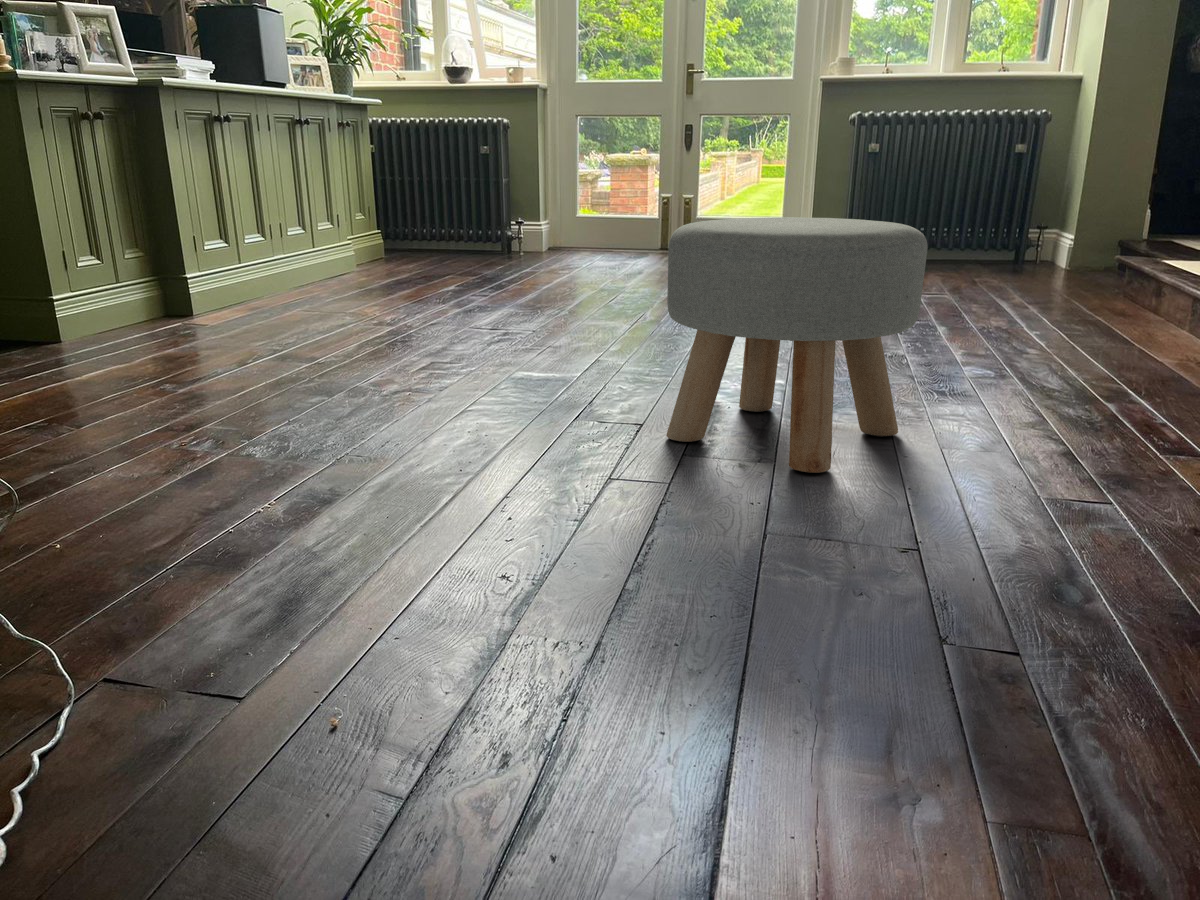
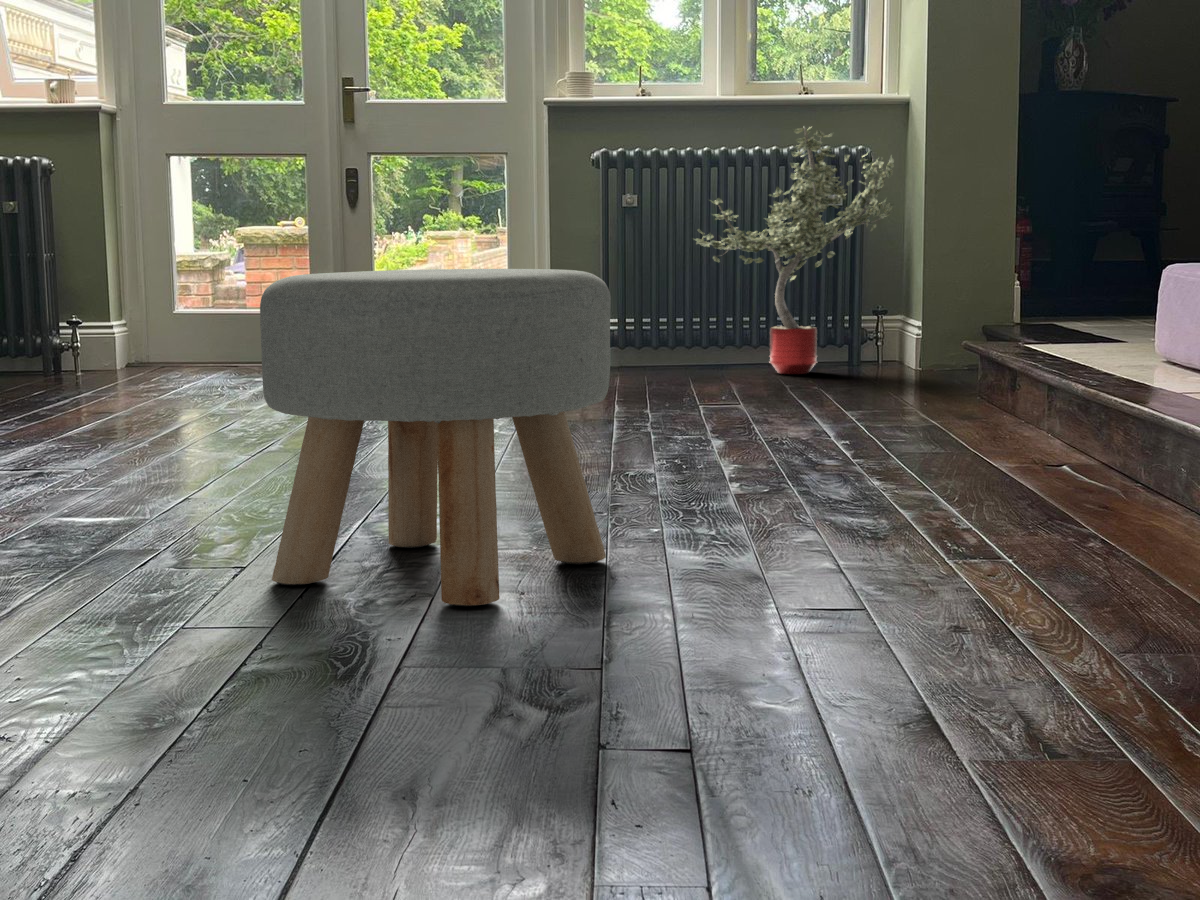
potted tree: none [917,96,1068,270] -> present [694,127,894,374]

